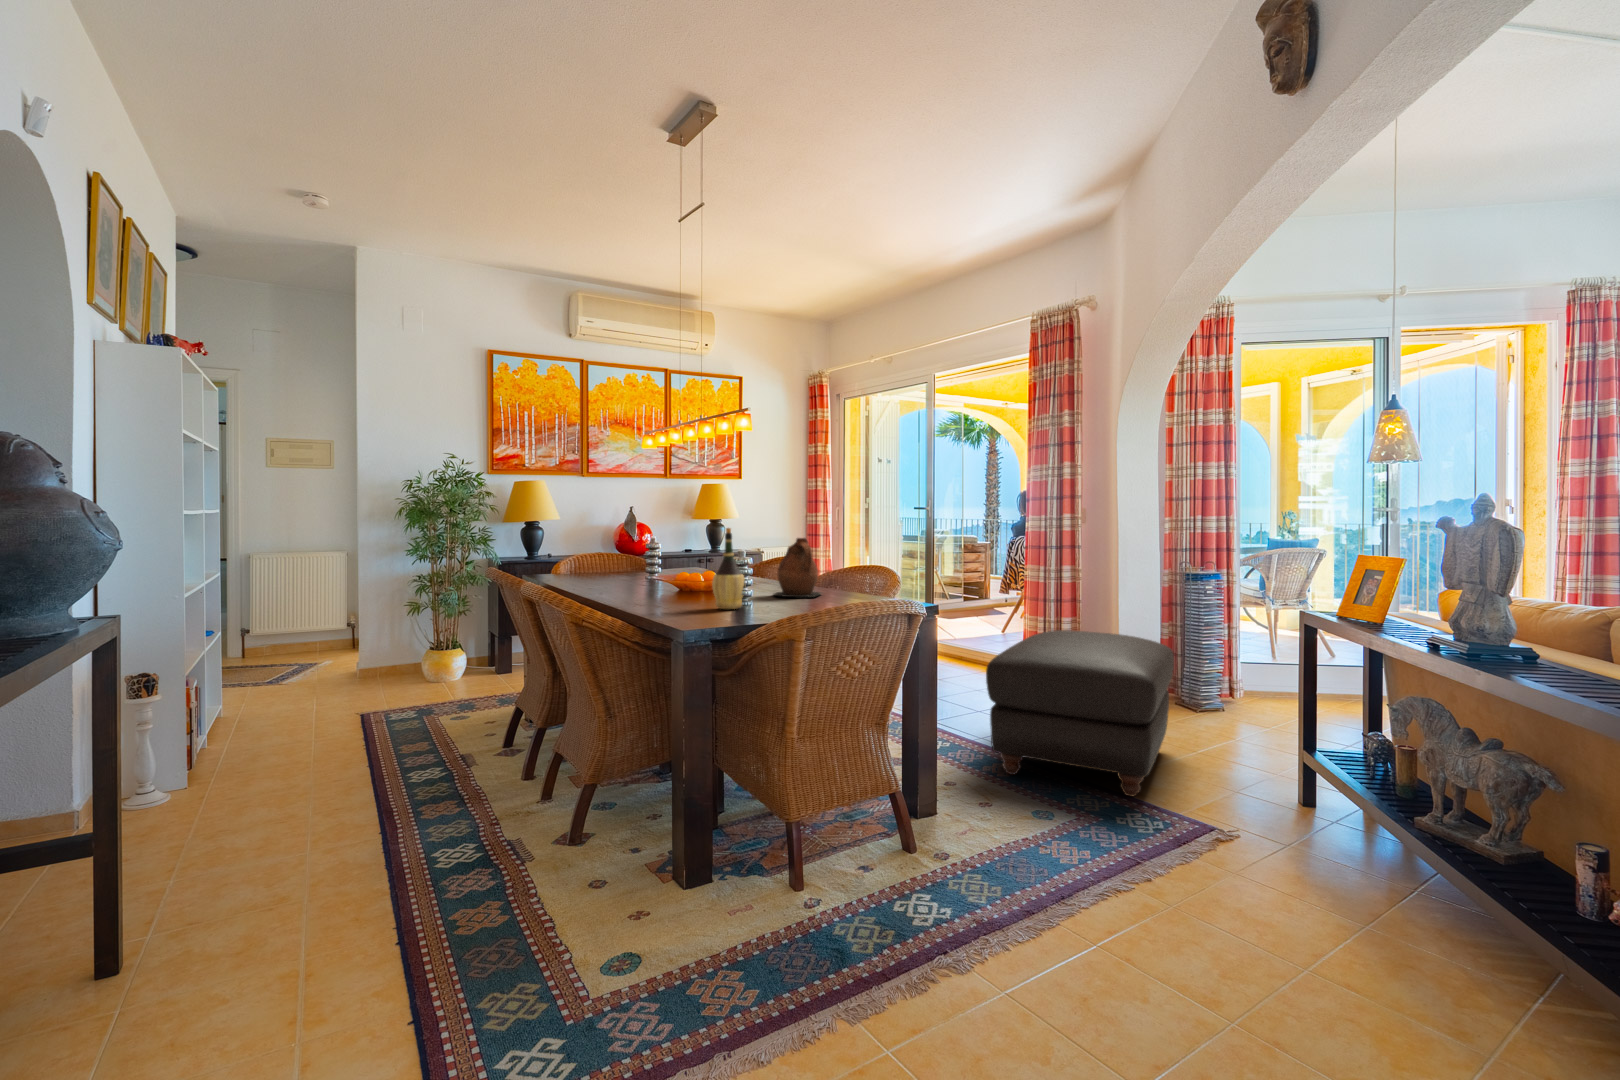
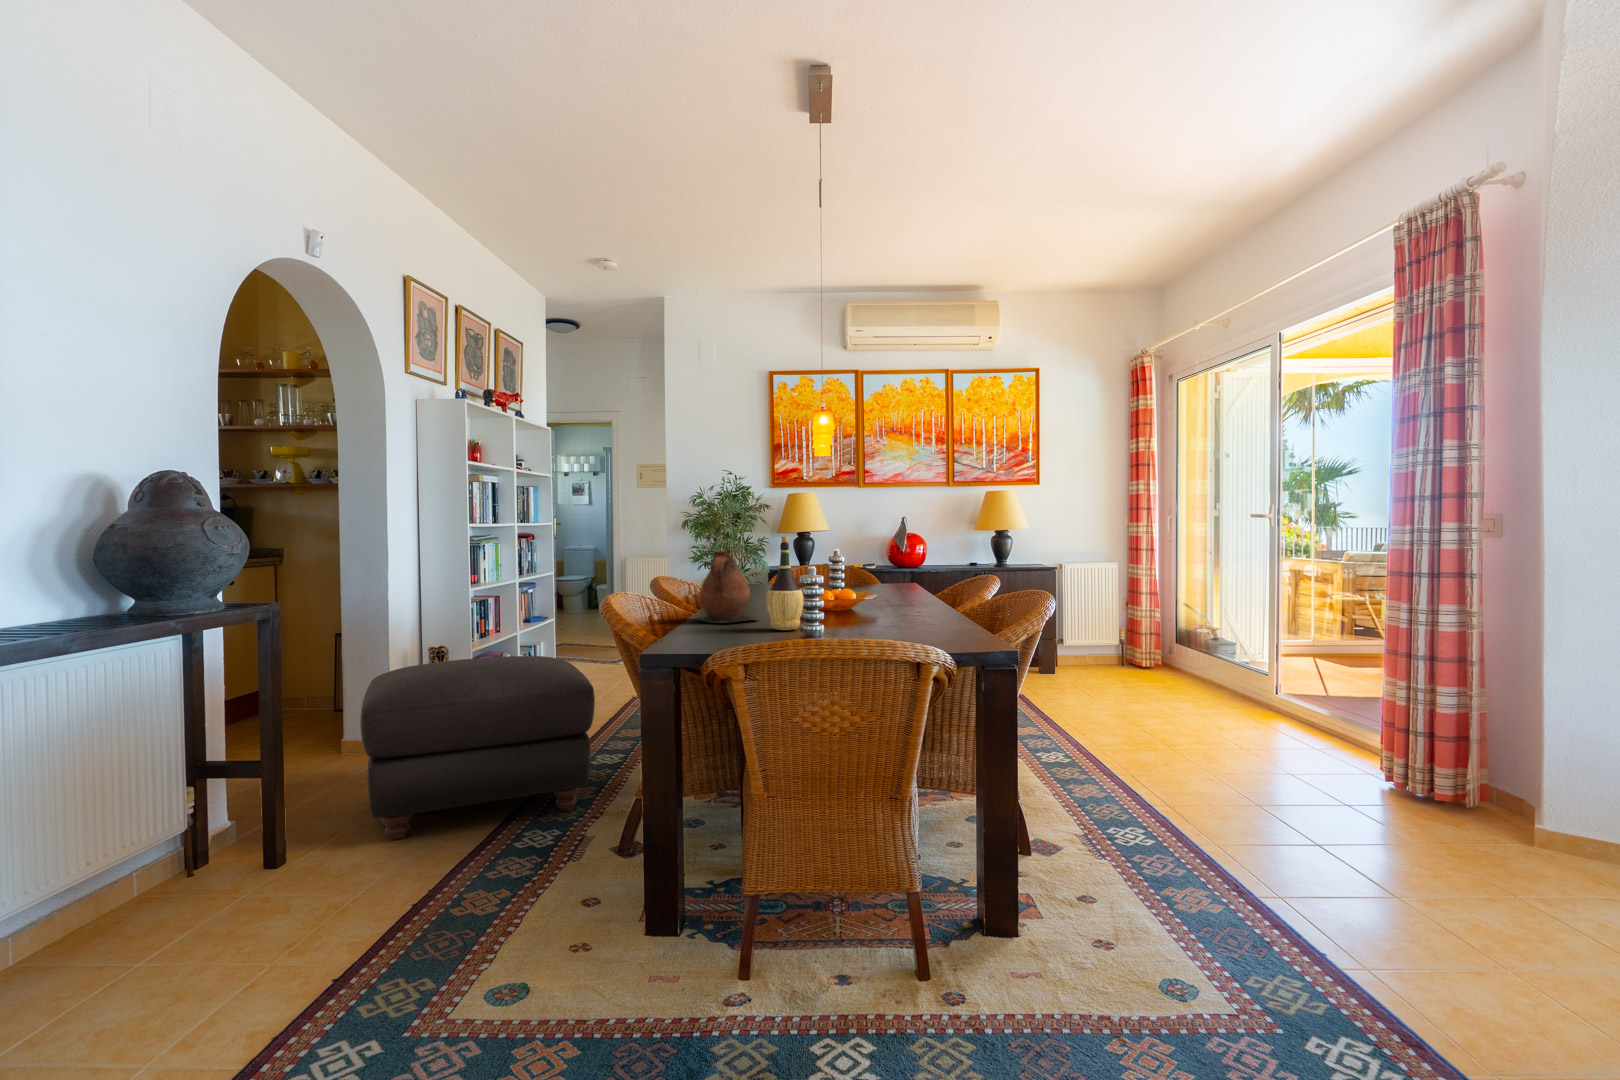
ceramic pitcher: present [774,538,821,597] -> present [698,551,758,623]
ottoman: present [986,630,1174,796] -> present [360,656,595,840]

